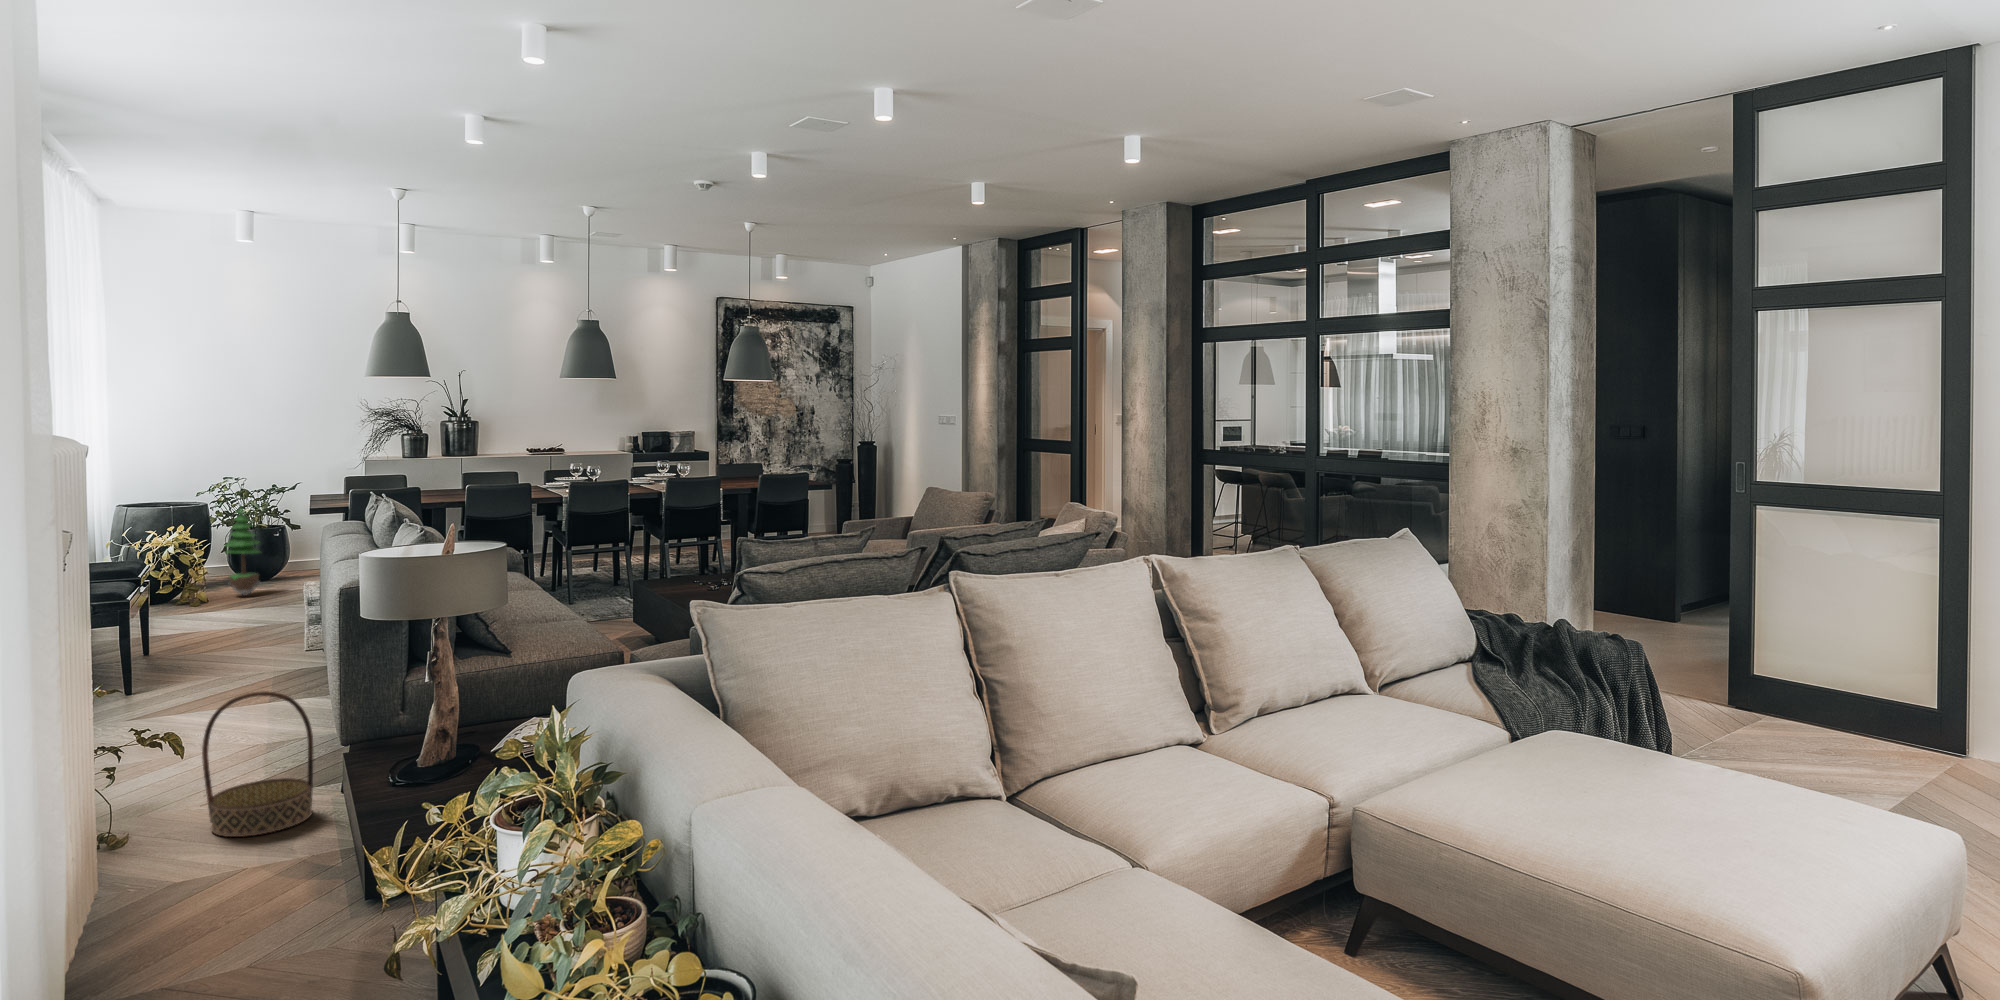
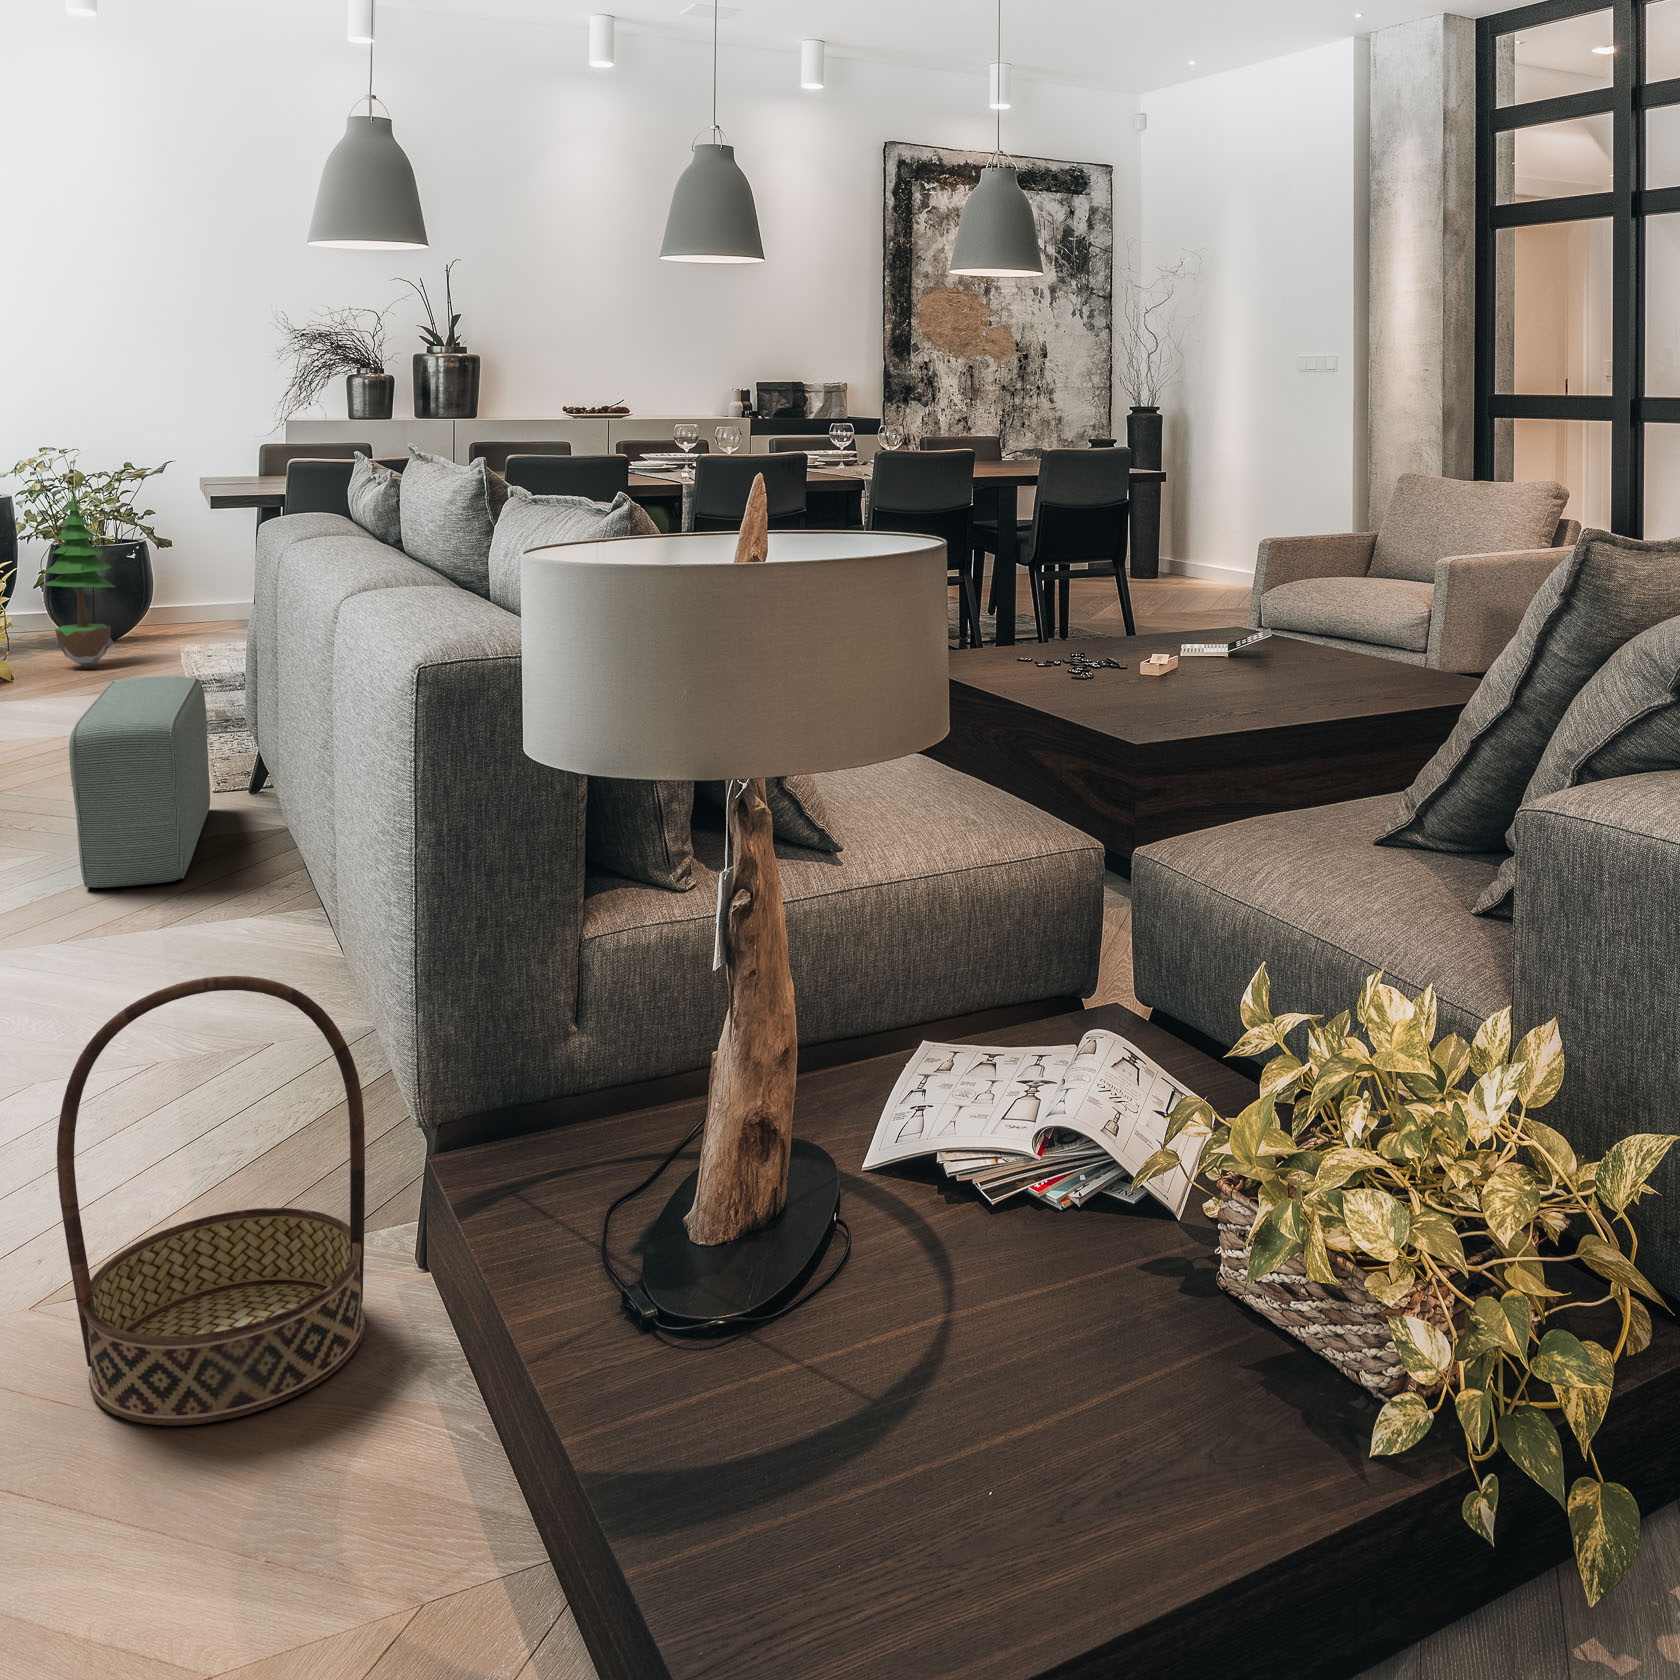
pouf: none [225,598,296,693] -> present [69,676,210,888]

